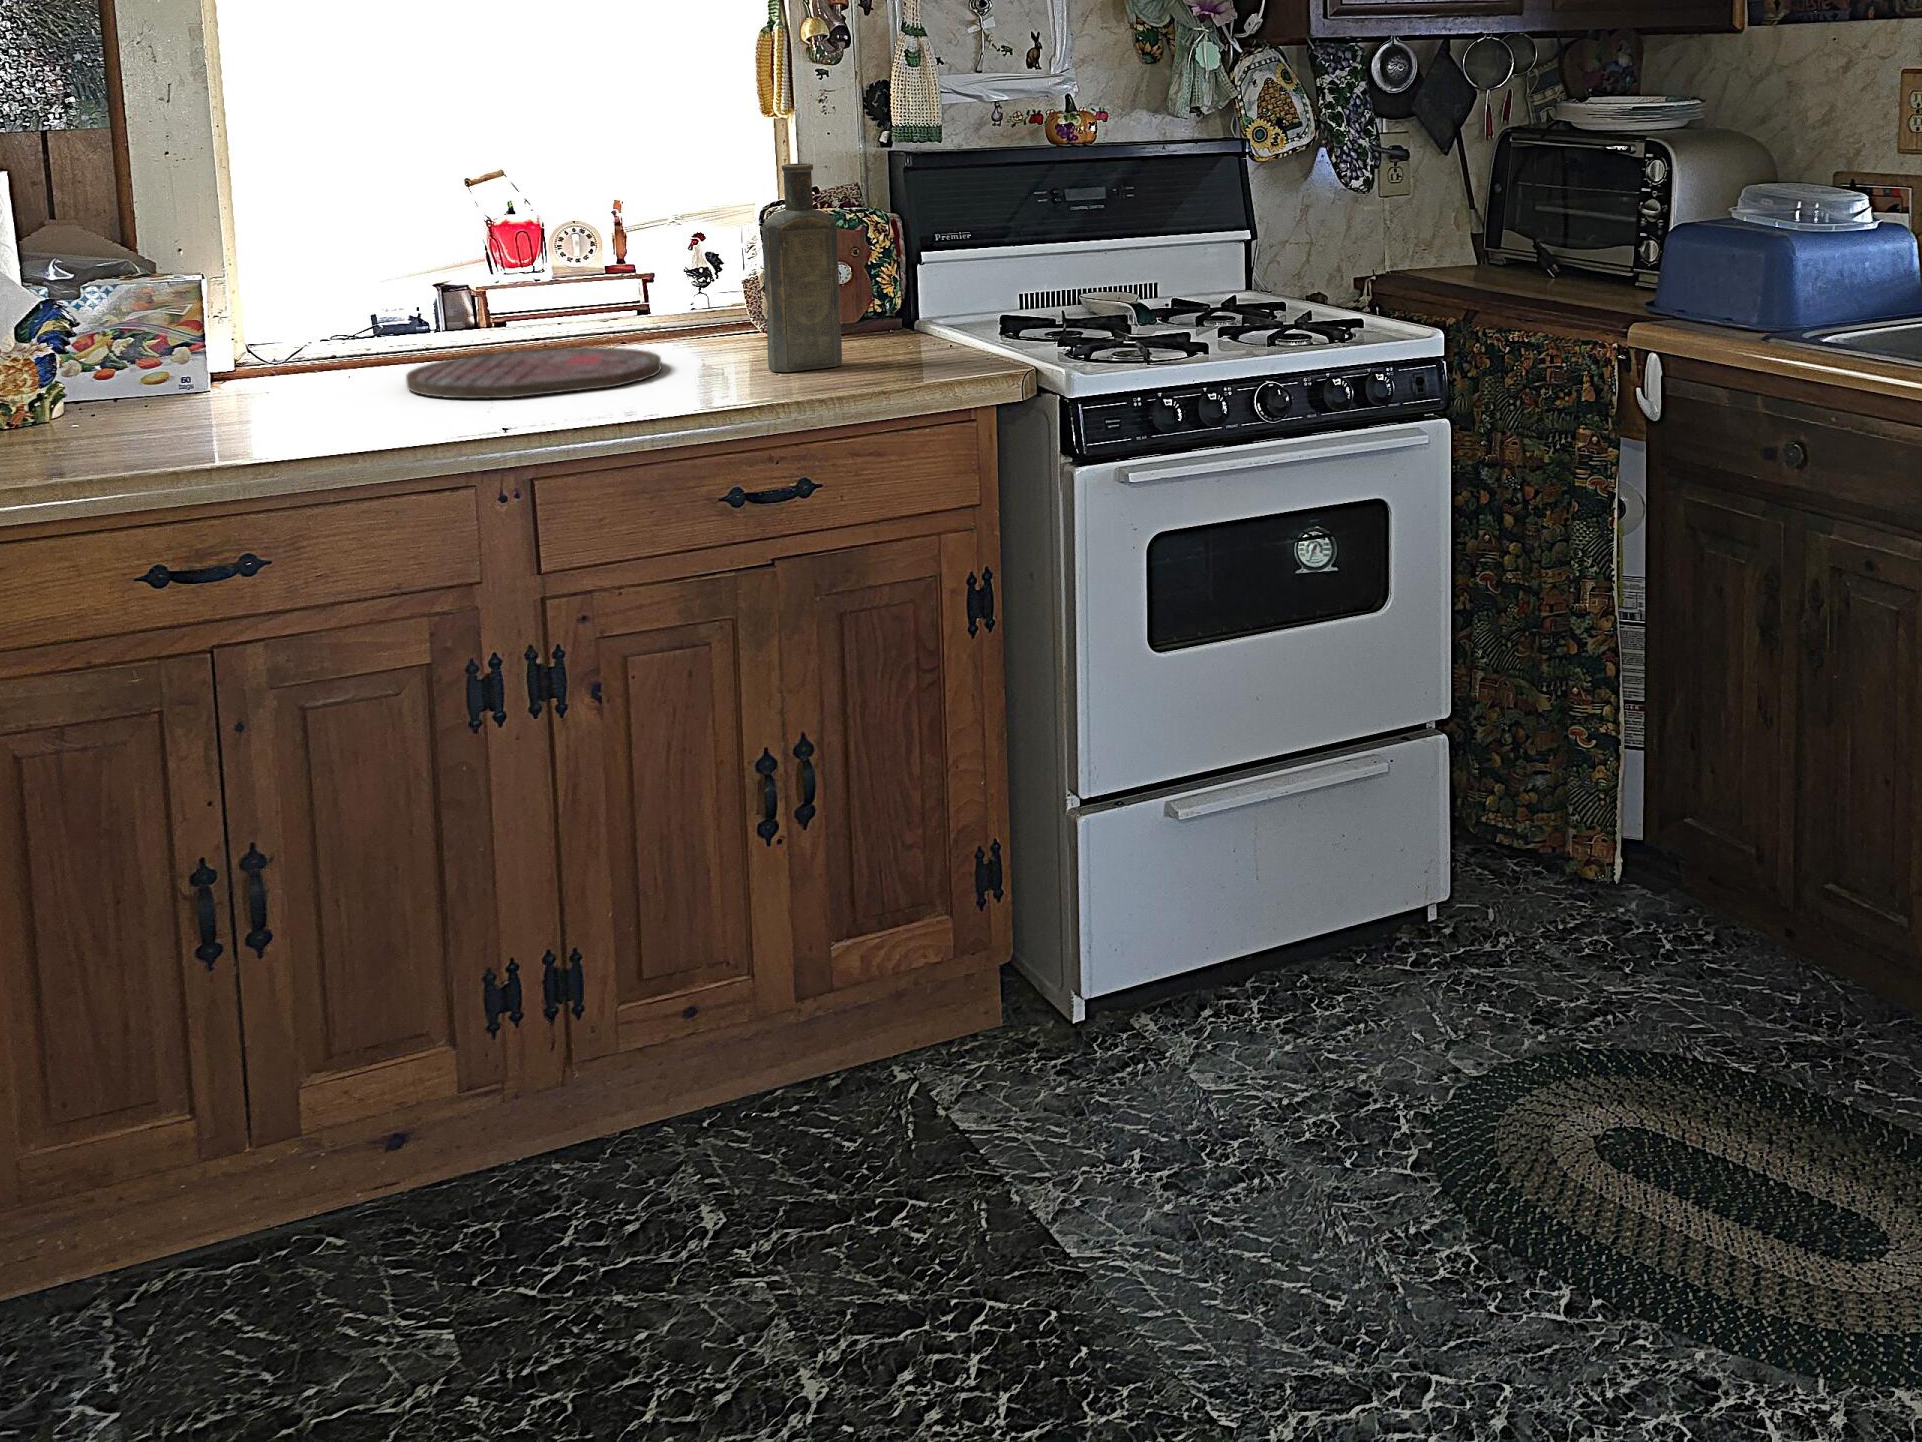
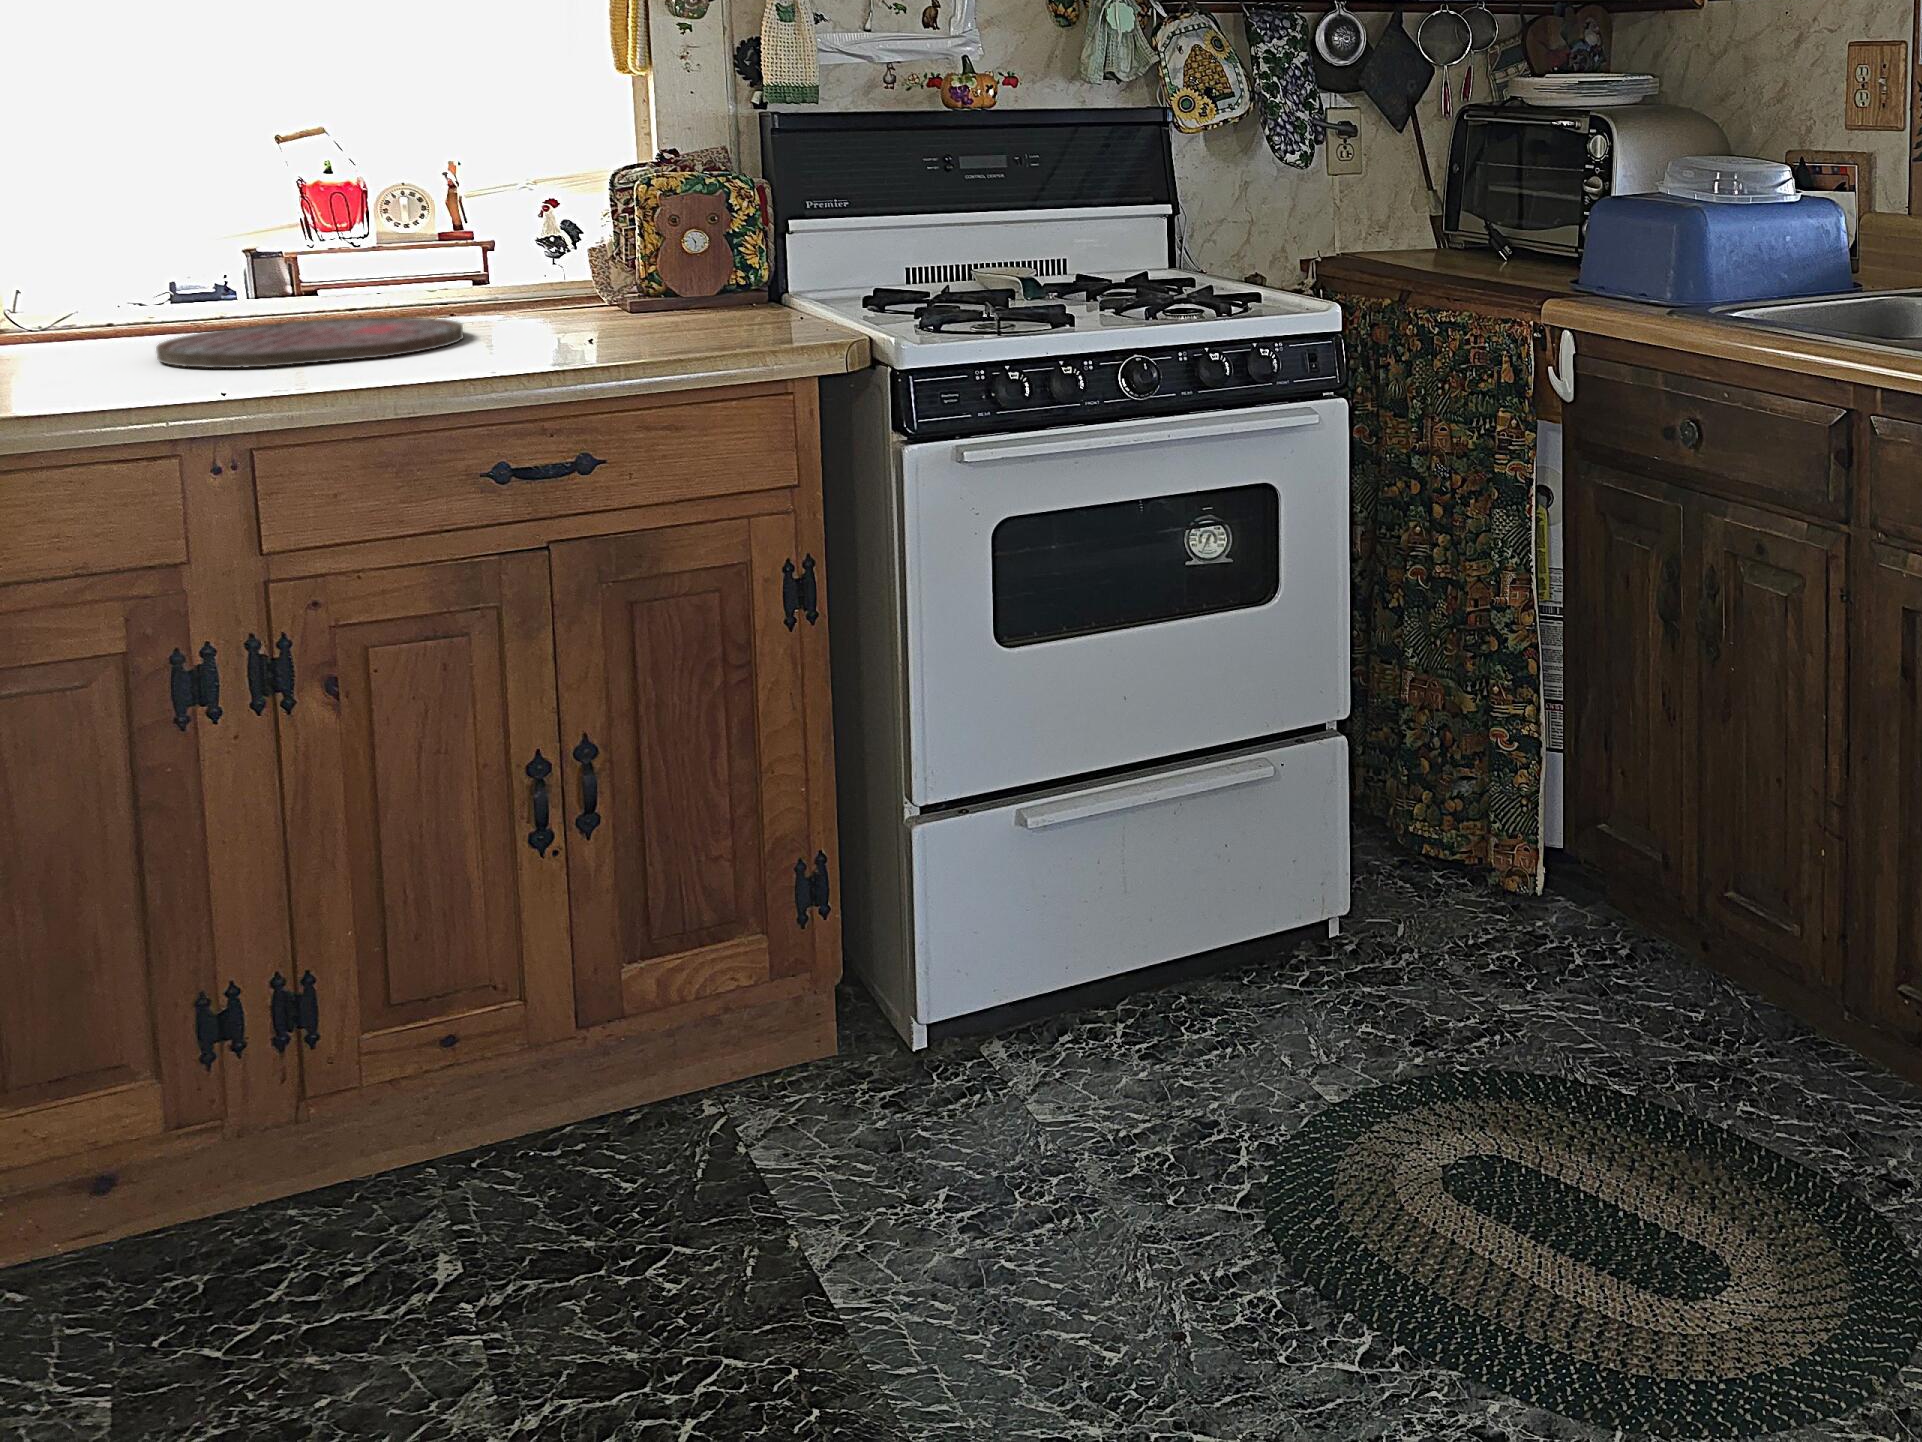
bottle: present [762,163,842,372] -> none [559,116,663,342]

